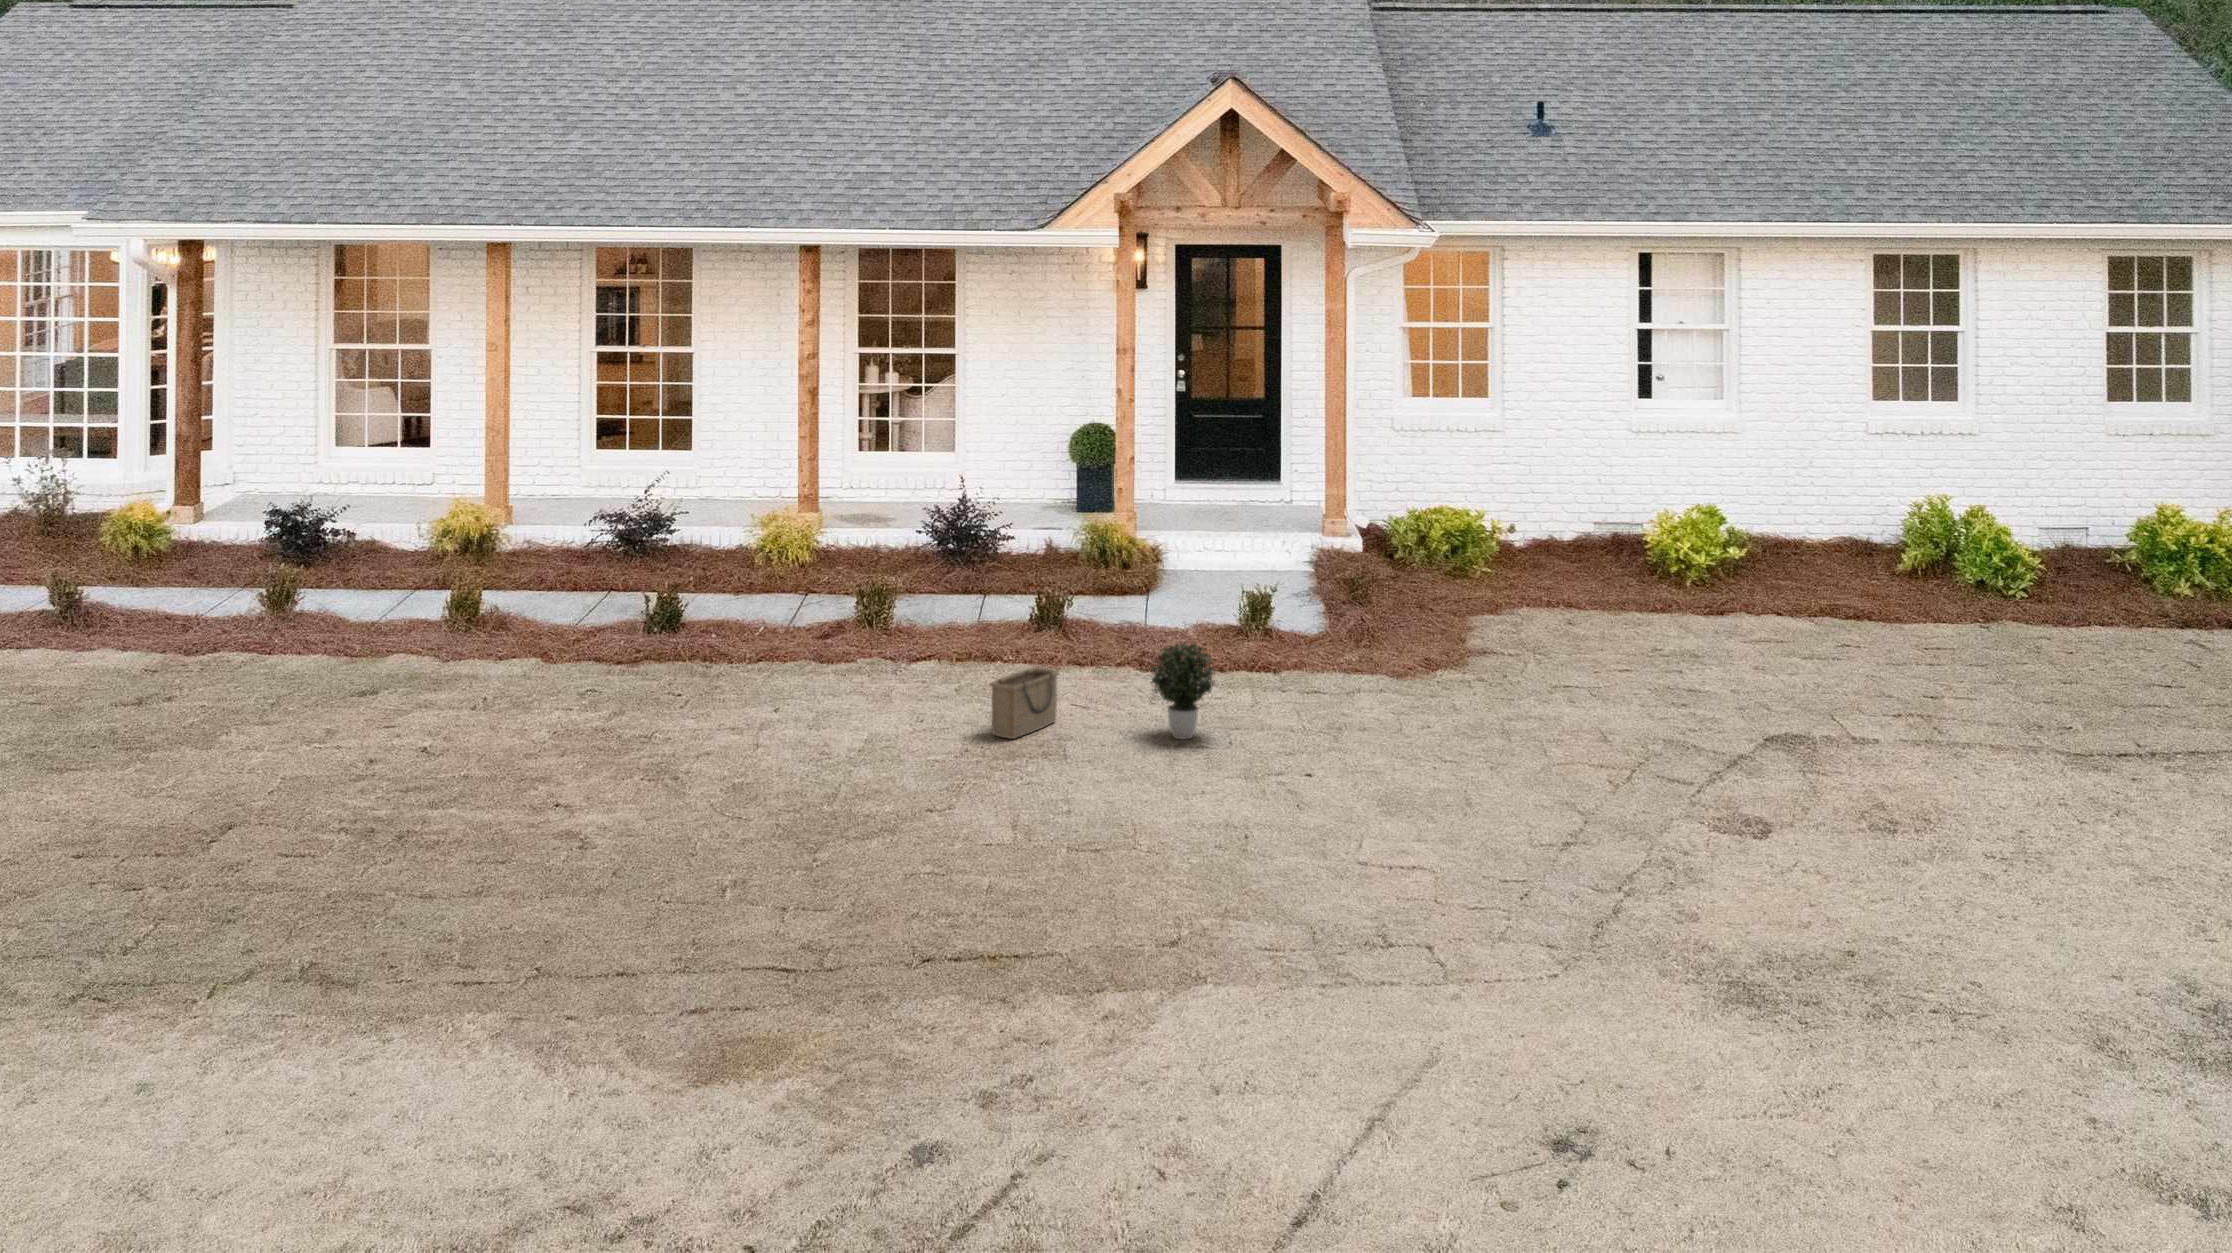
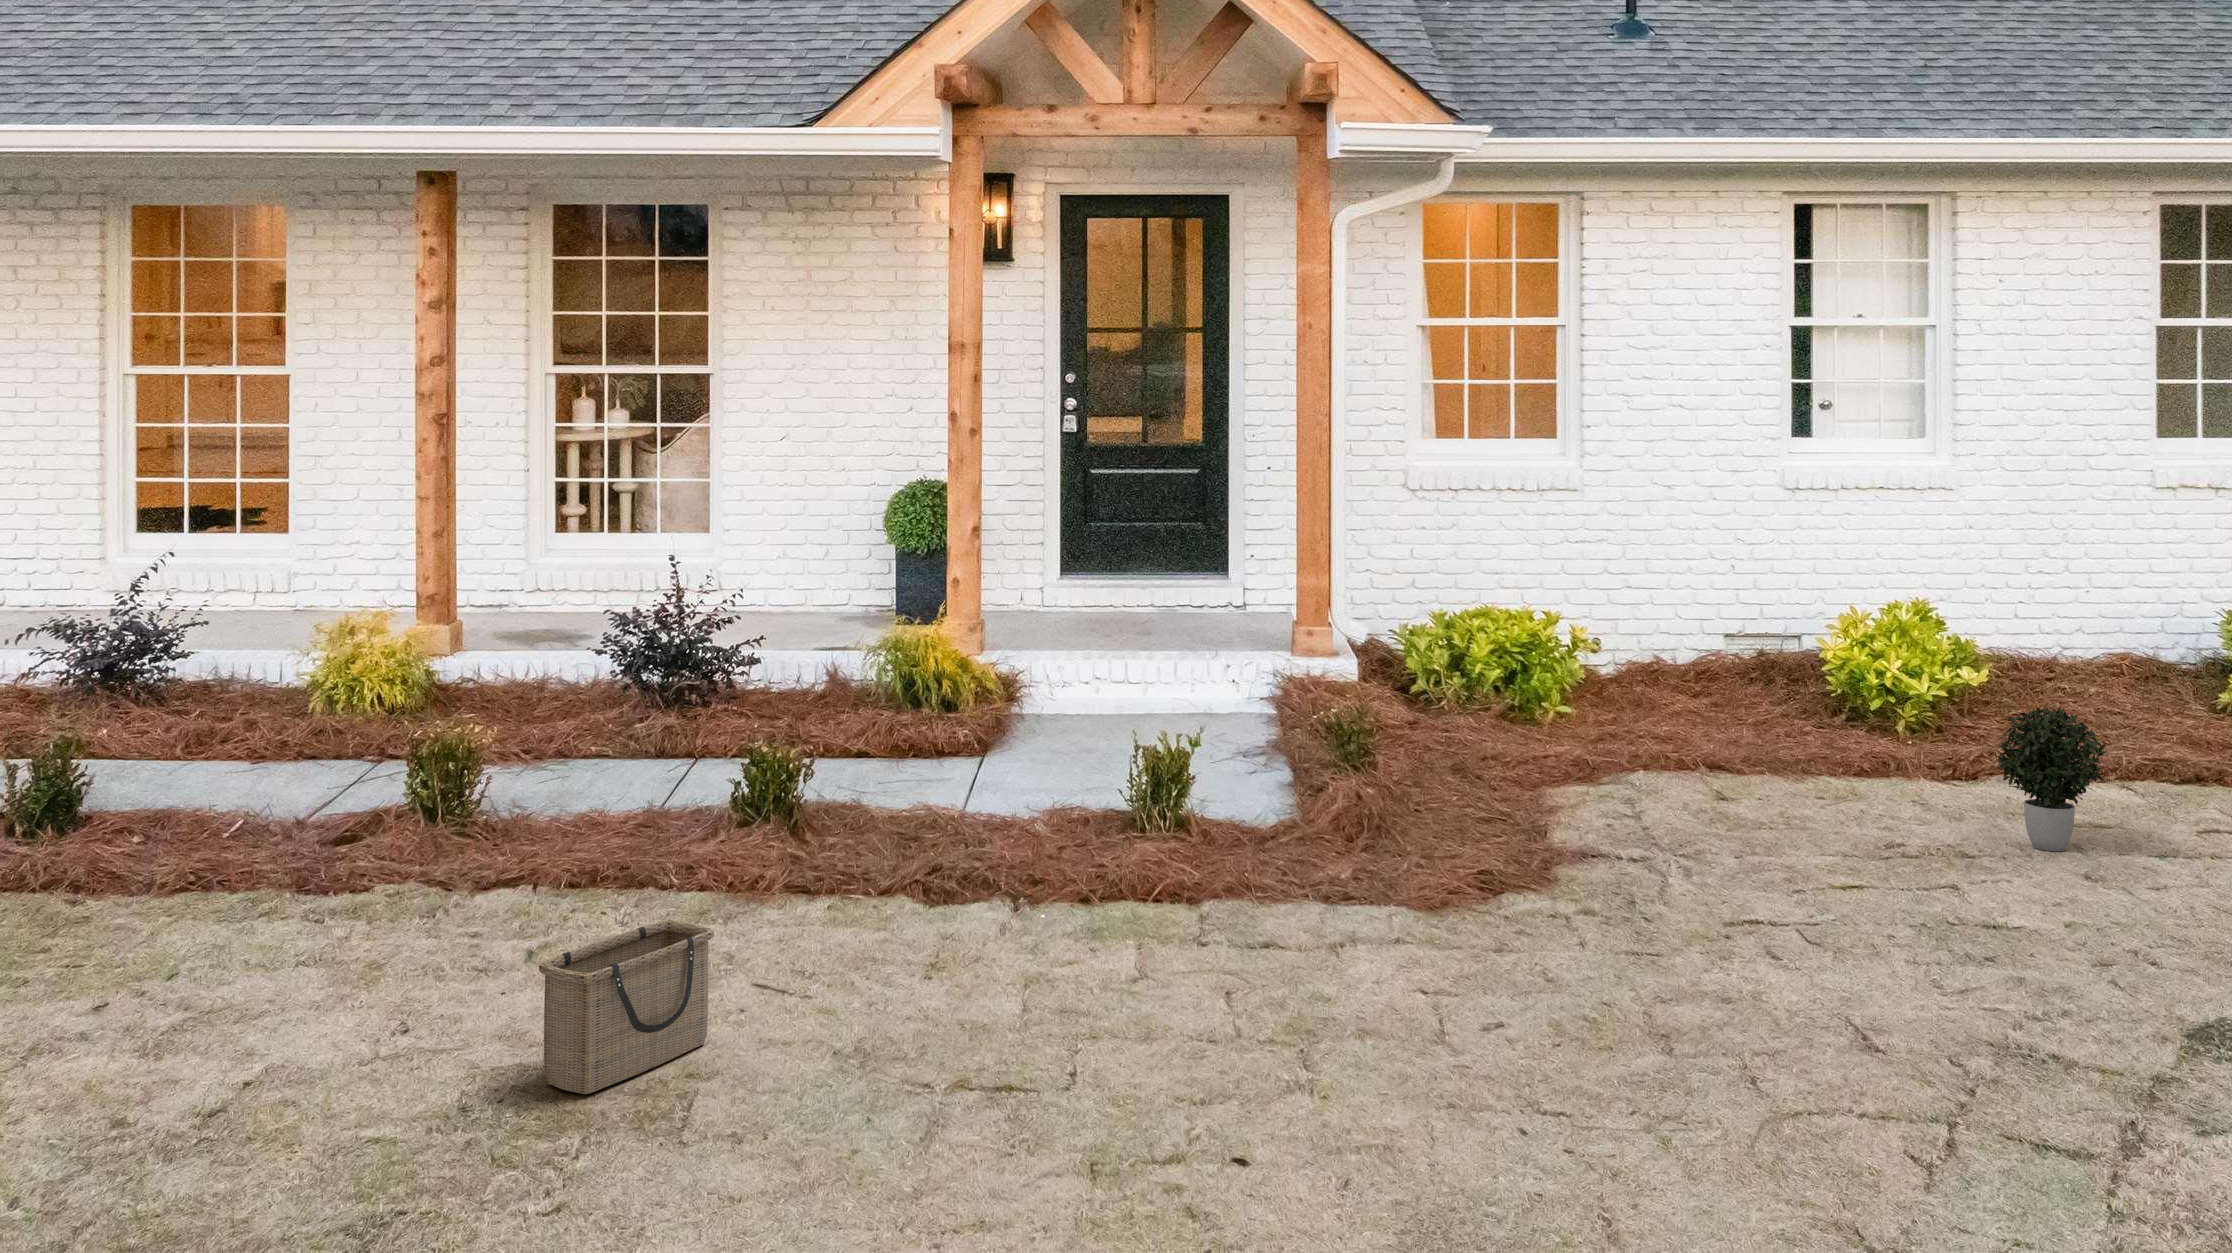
potted plant: present [1151,643,1215,740] -> present [1993,707,2107,851]

